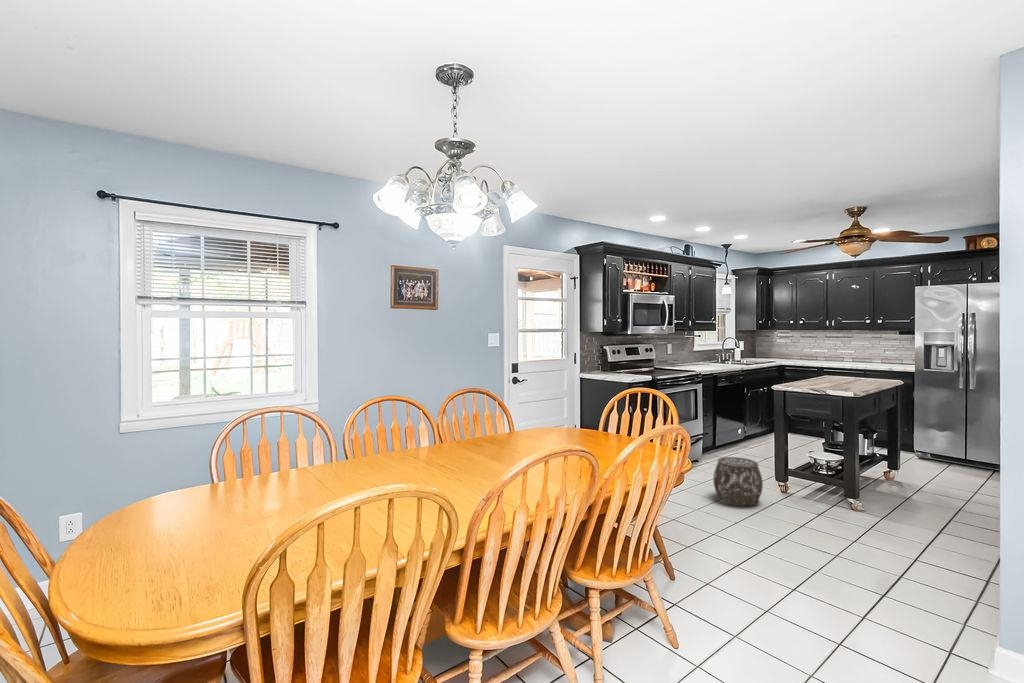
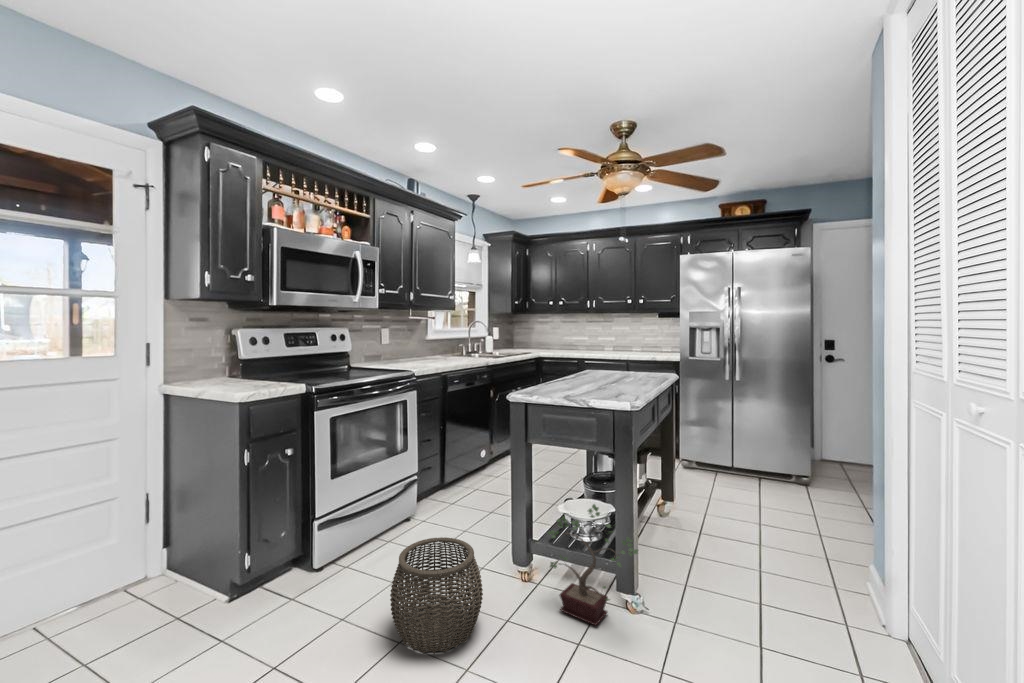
potted plant: none [800,446,858,511] -> present [548,504,638,625]

